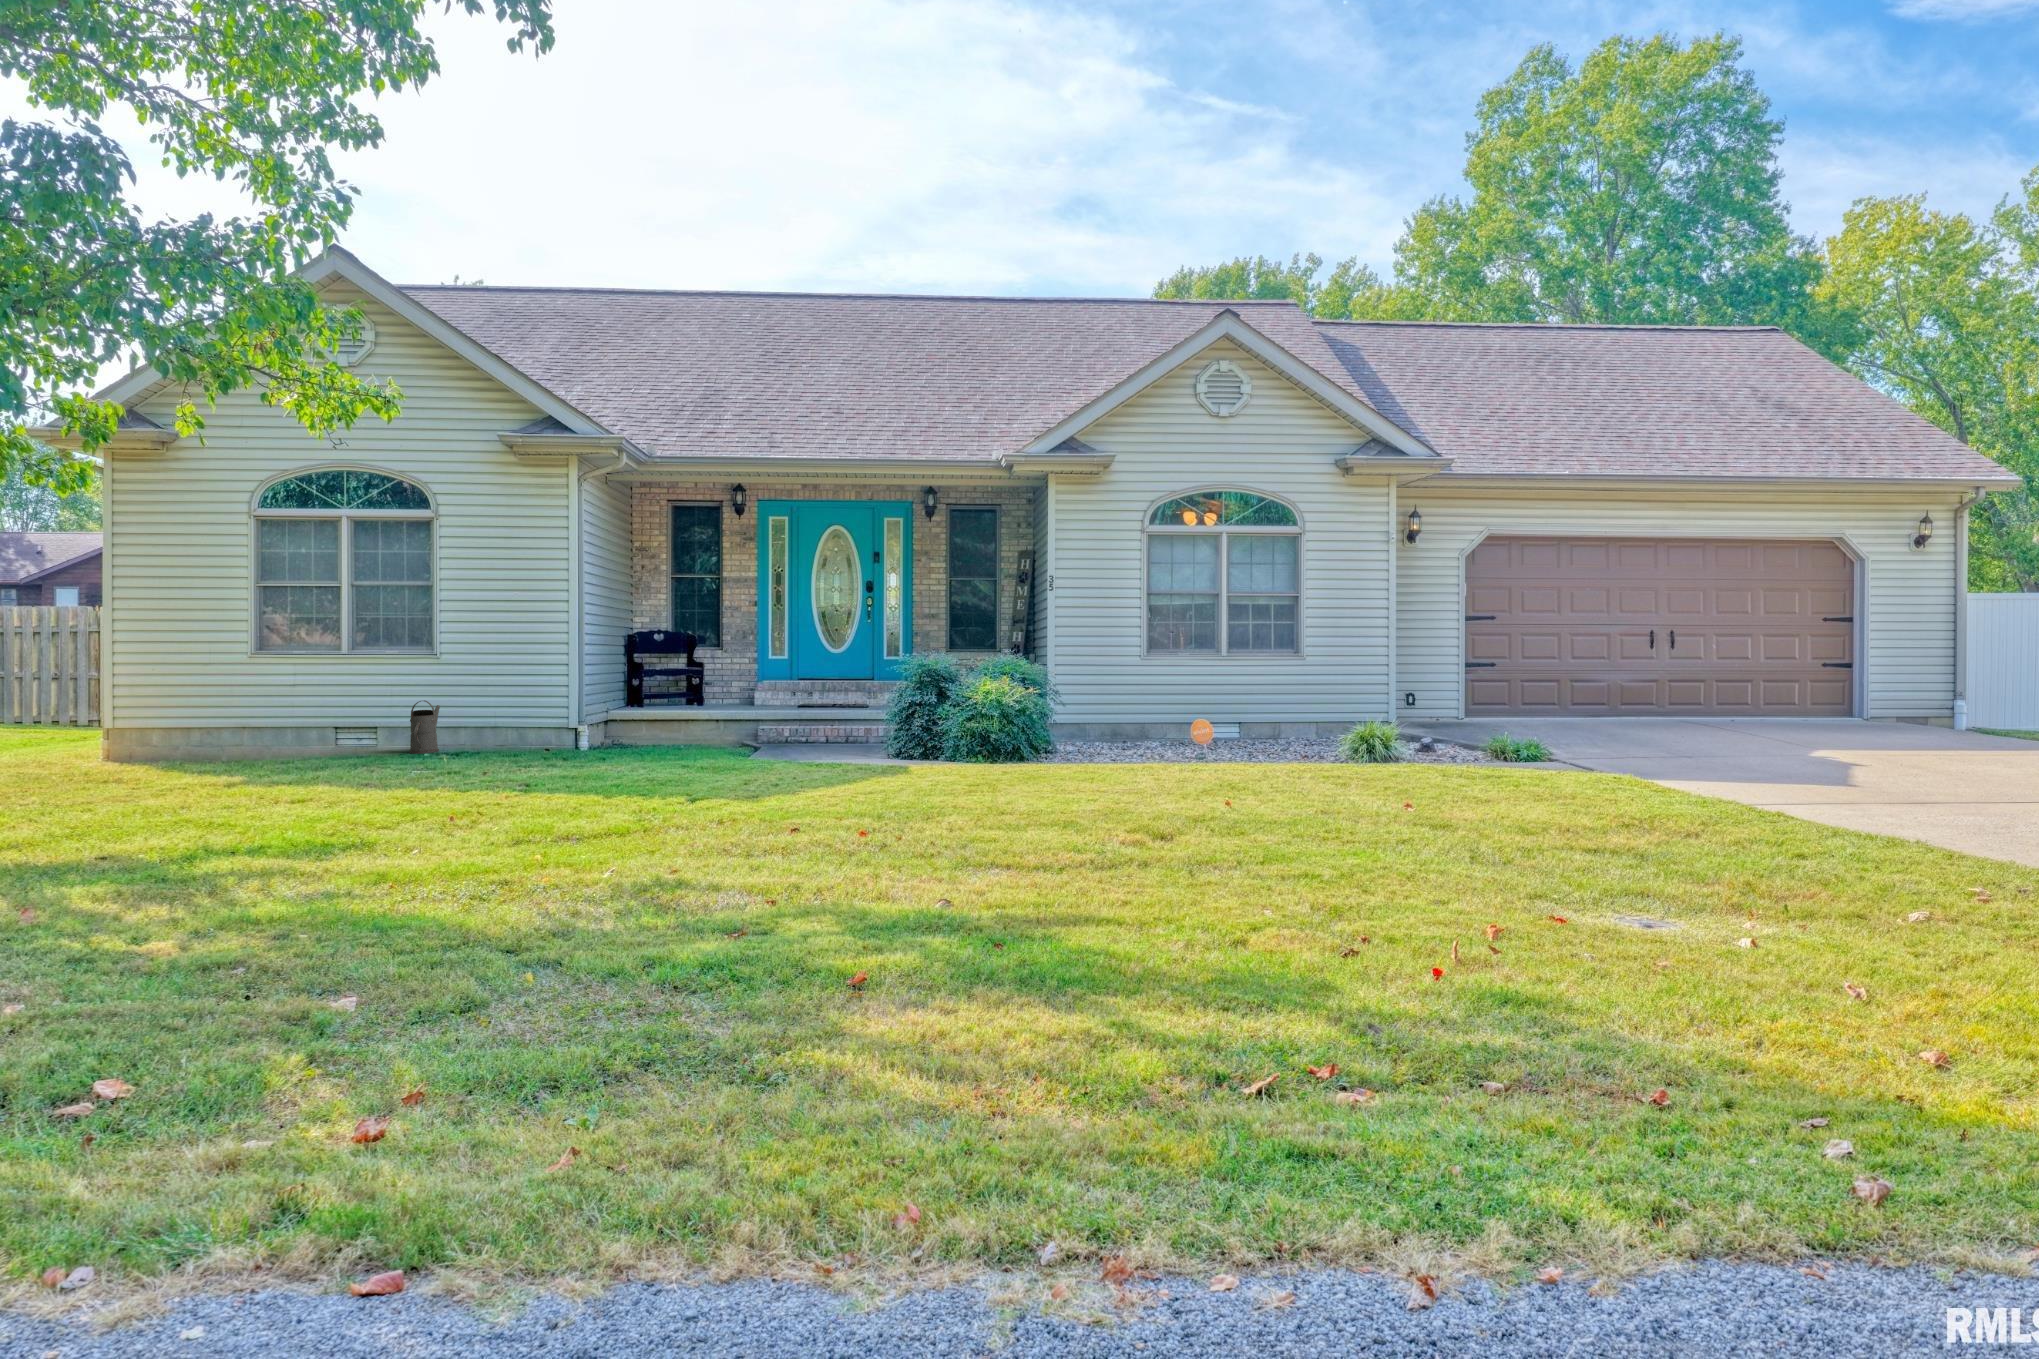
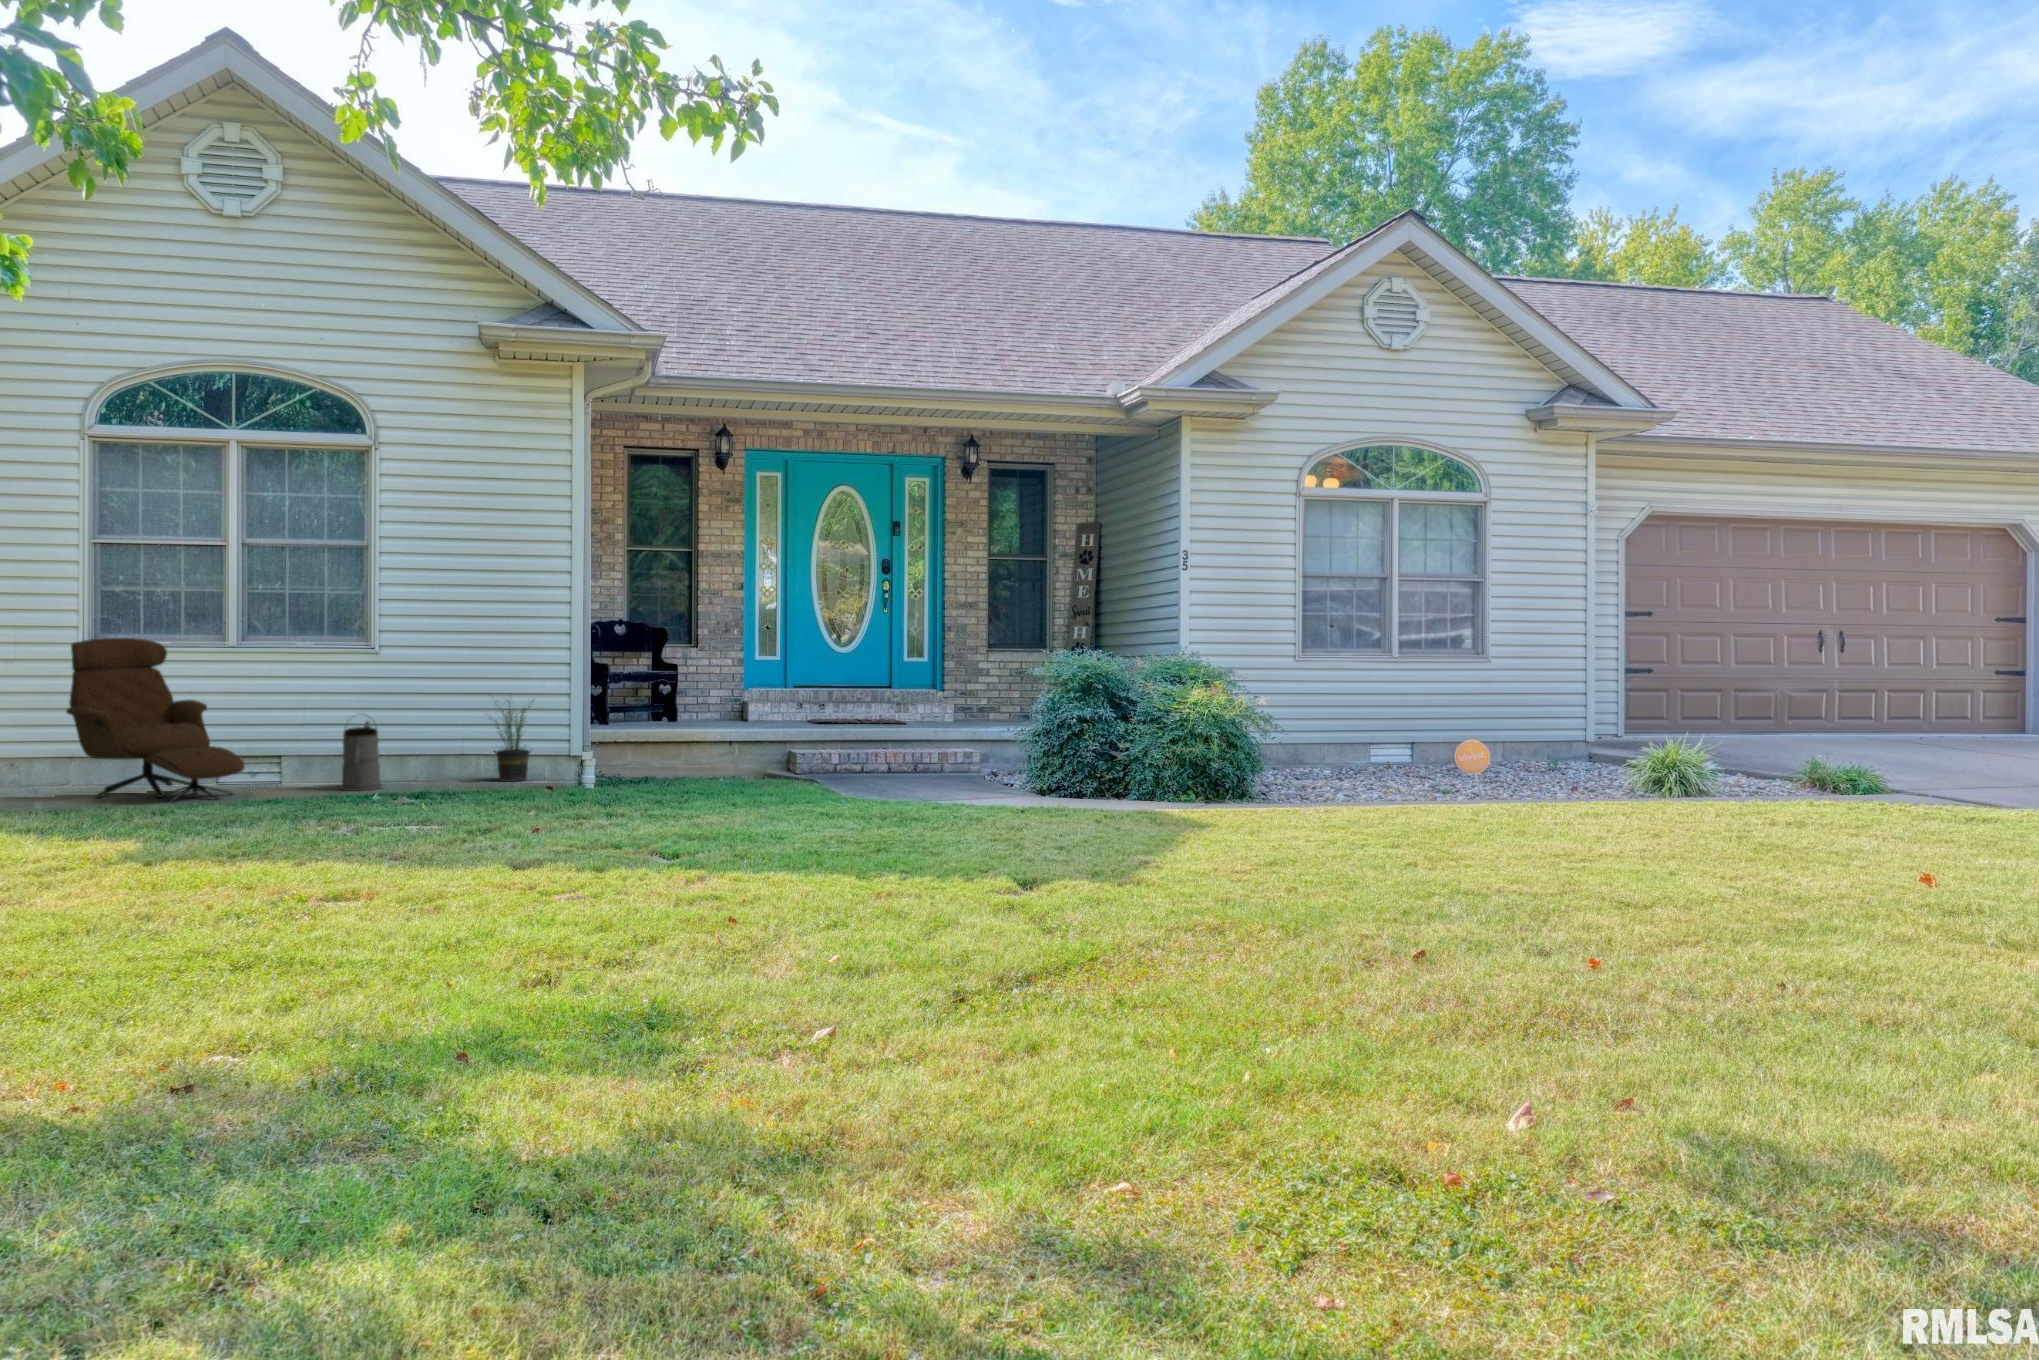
lounge chair: none [231,650,341,761] -> present [66,638,244,802]
potted plant: none [511,684,551,748] -> present [490,695,534,782]

